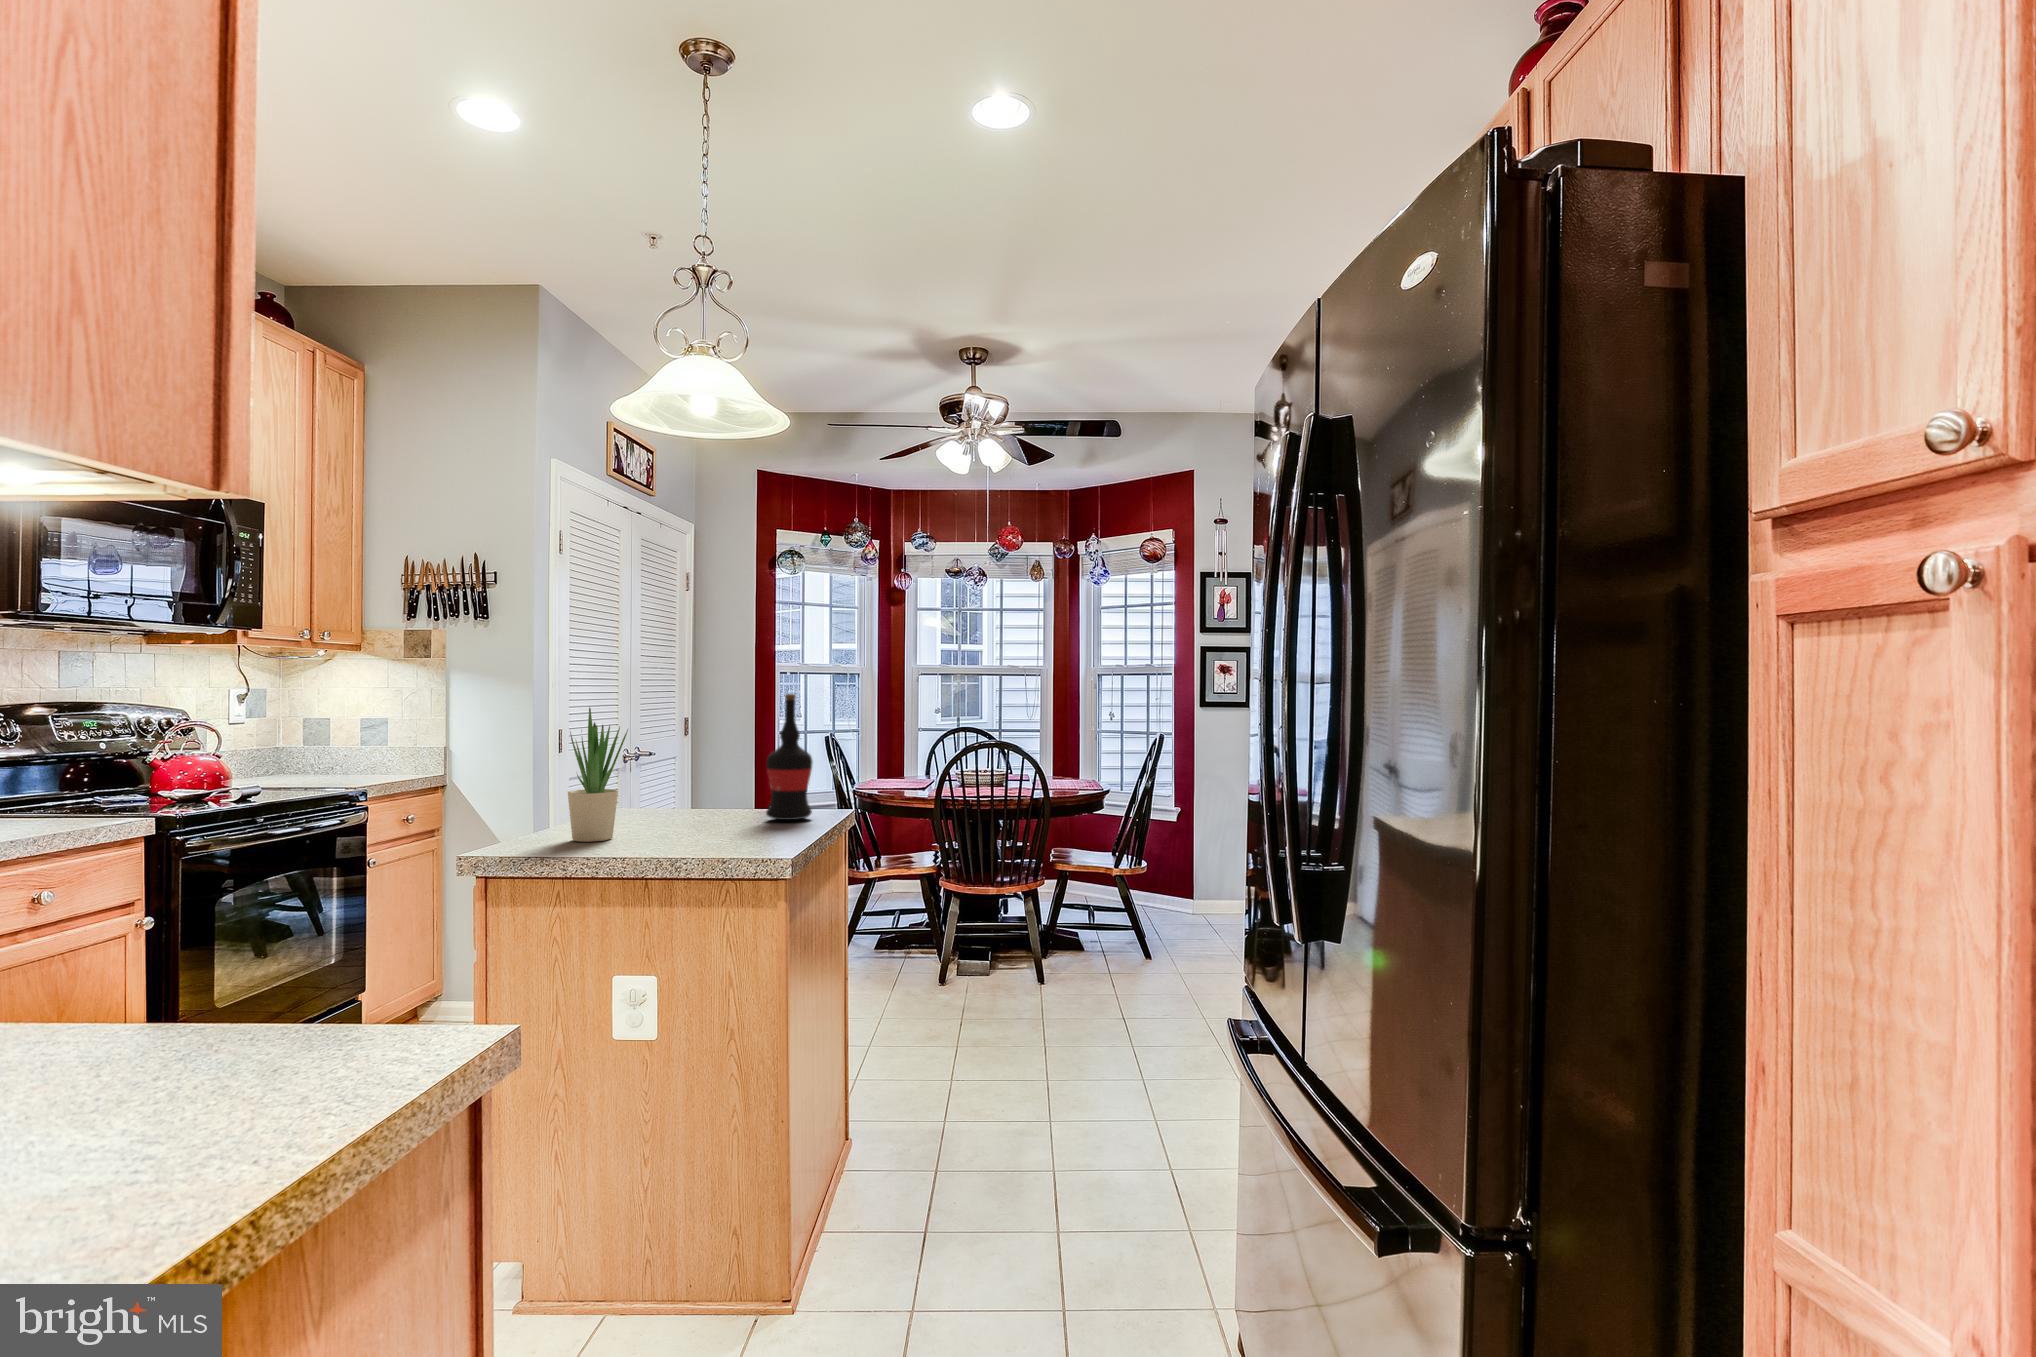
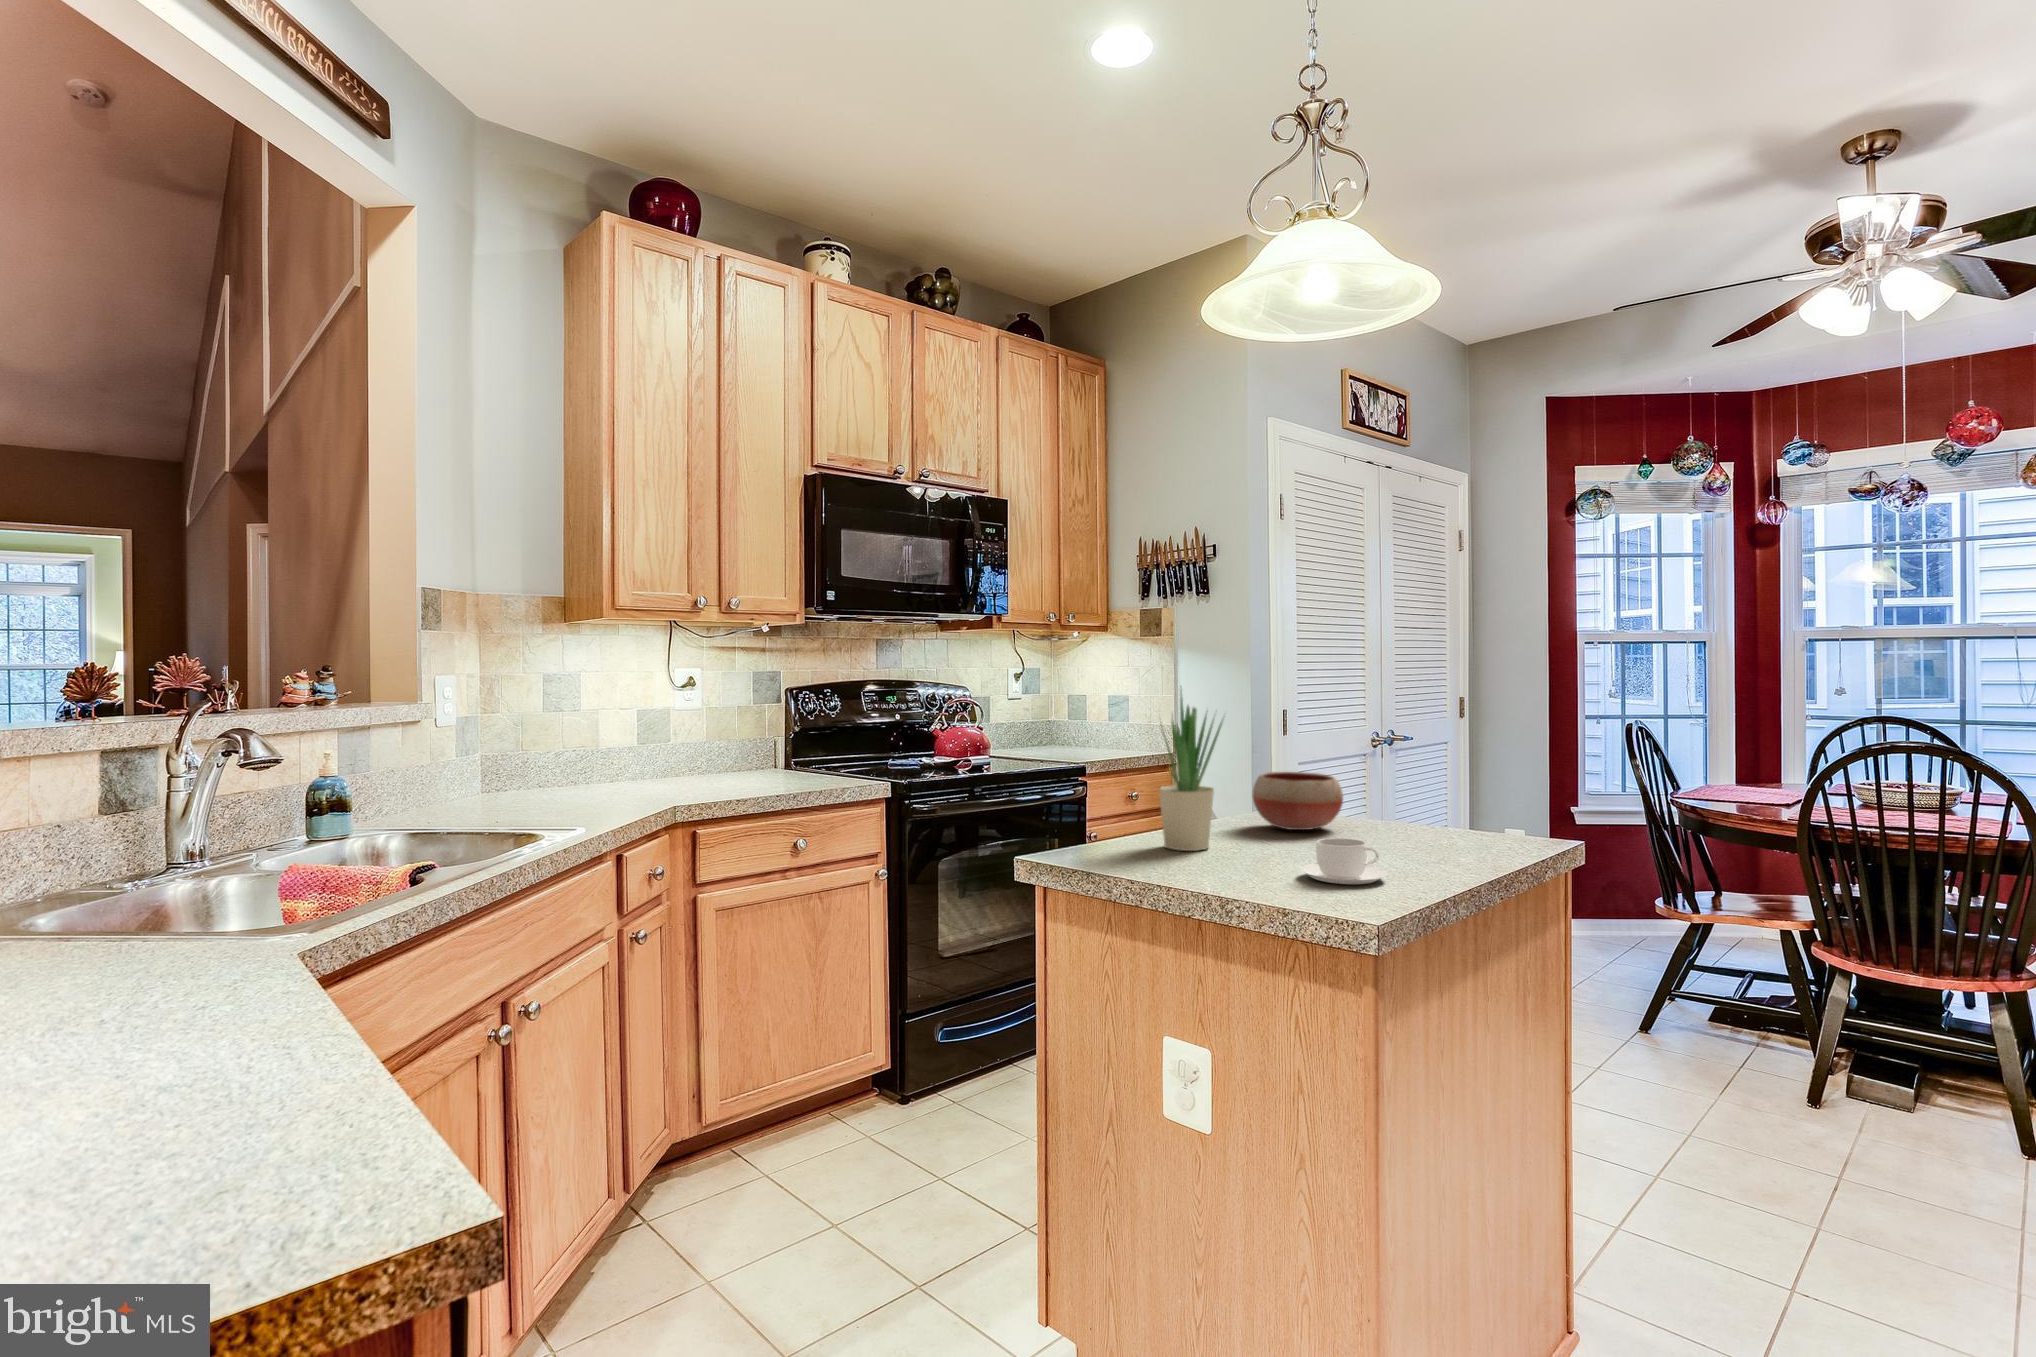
wine bottle: present [766,694,813,820] -> none [1425,667,1496,849]
bowl: none [624,776,697,821] -> present [1253,772,1343,830]
coffee cup: none [706,816,767,846] -> present [1300,838,1387,884]

